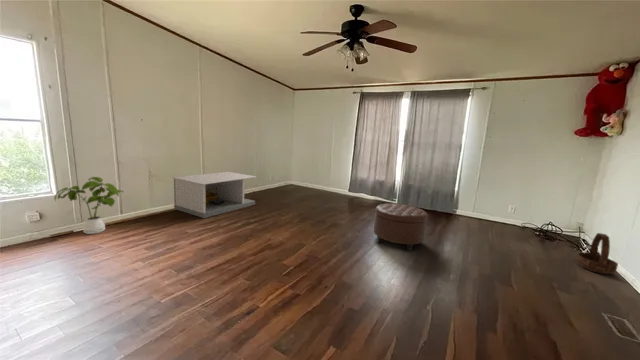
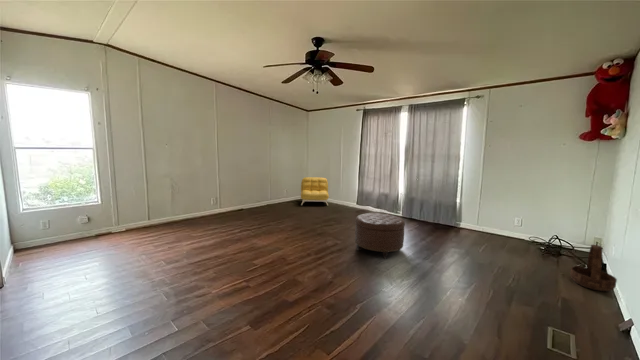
armchair: none [287,162,319,193] -> present [301,177,329,205]
coffee table: present [173,172,256,218] -> none [195,186,266,226]
house plant: present [54,177,123,234] -> none [99,190,152,236]

